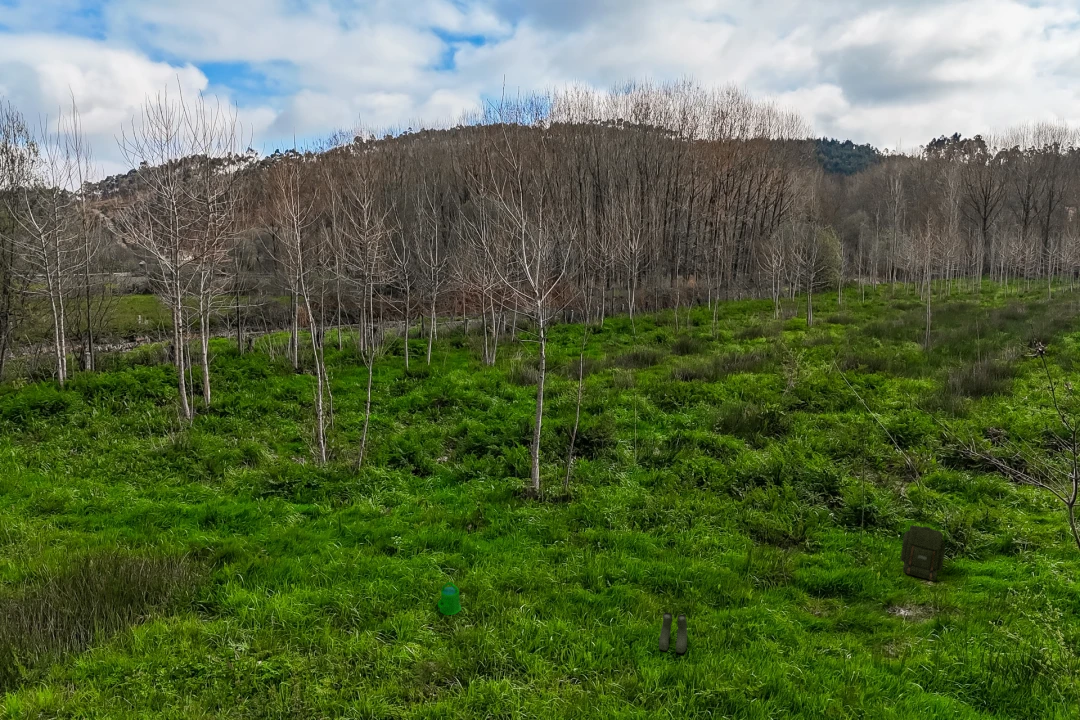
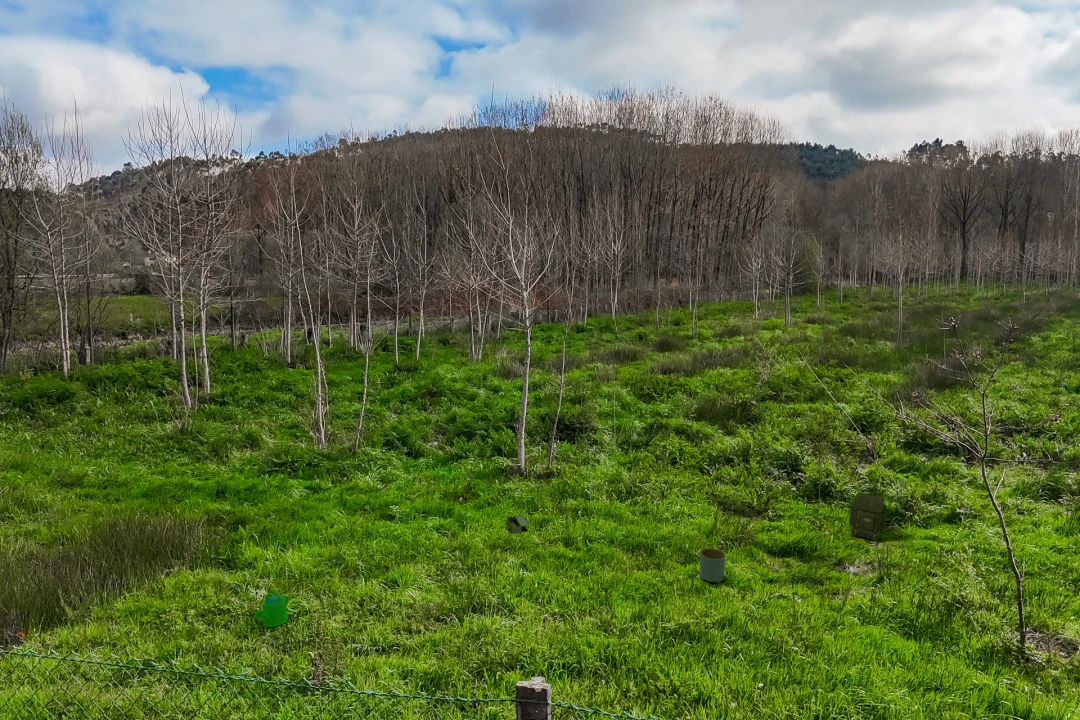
toolbox: none [518,549,544,571] -> present [507,515,529,533]
watering can: present [437,582,461,615] -> present [254,590,289,627]
planter: none [737,595,767,636] -> present [700,548,726,583]
boots: present [659,613,687,653] -> none [631,562,656,596]

